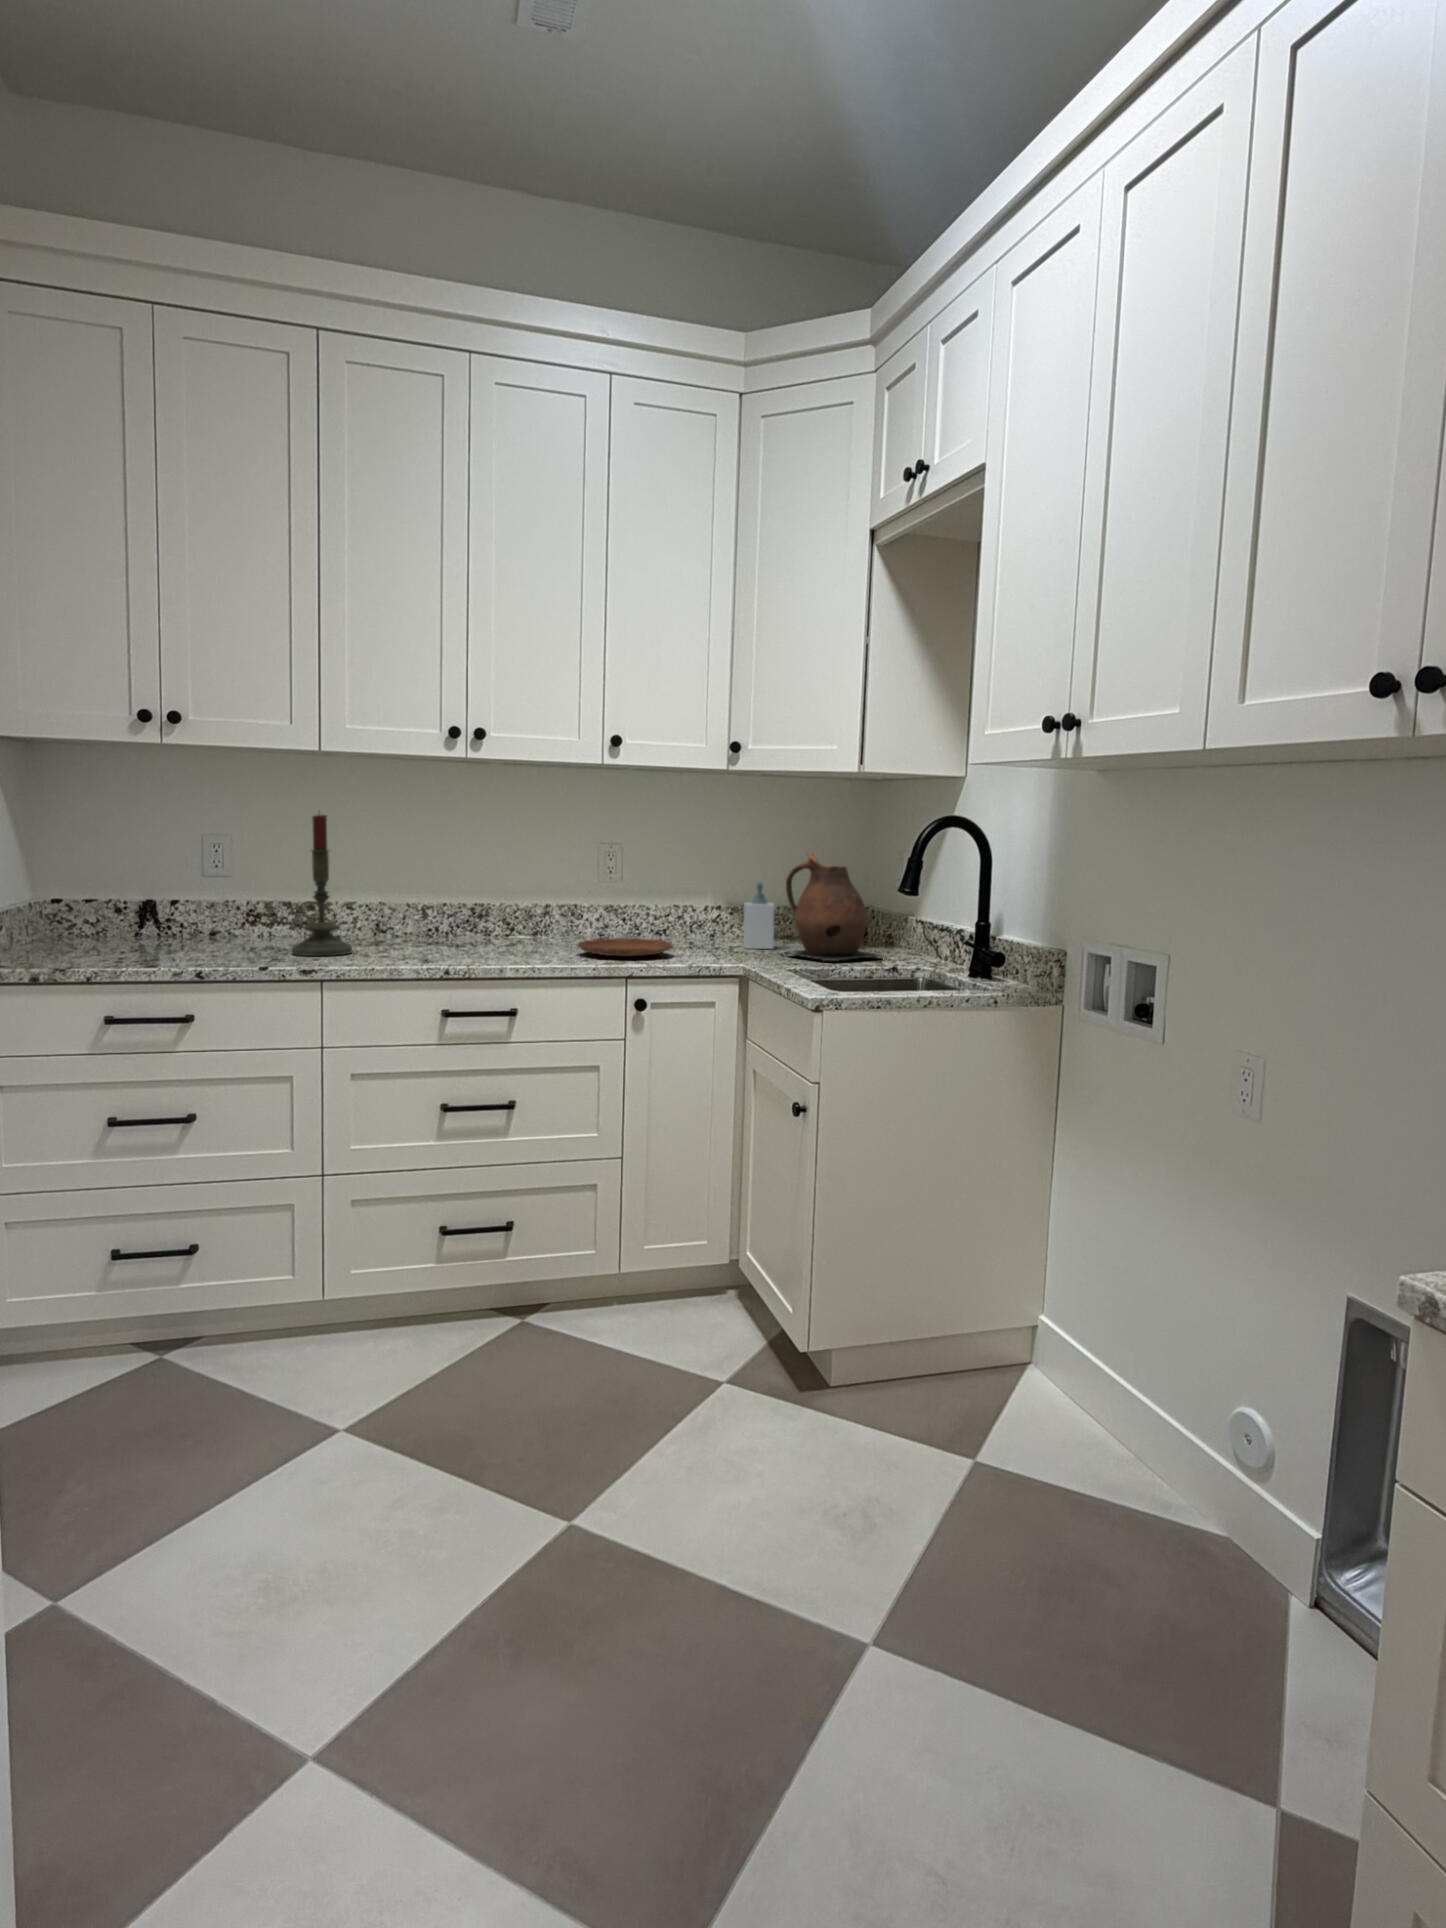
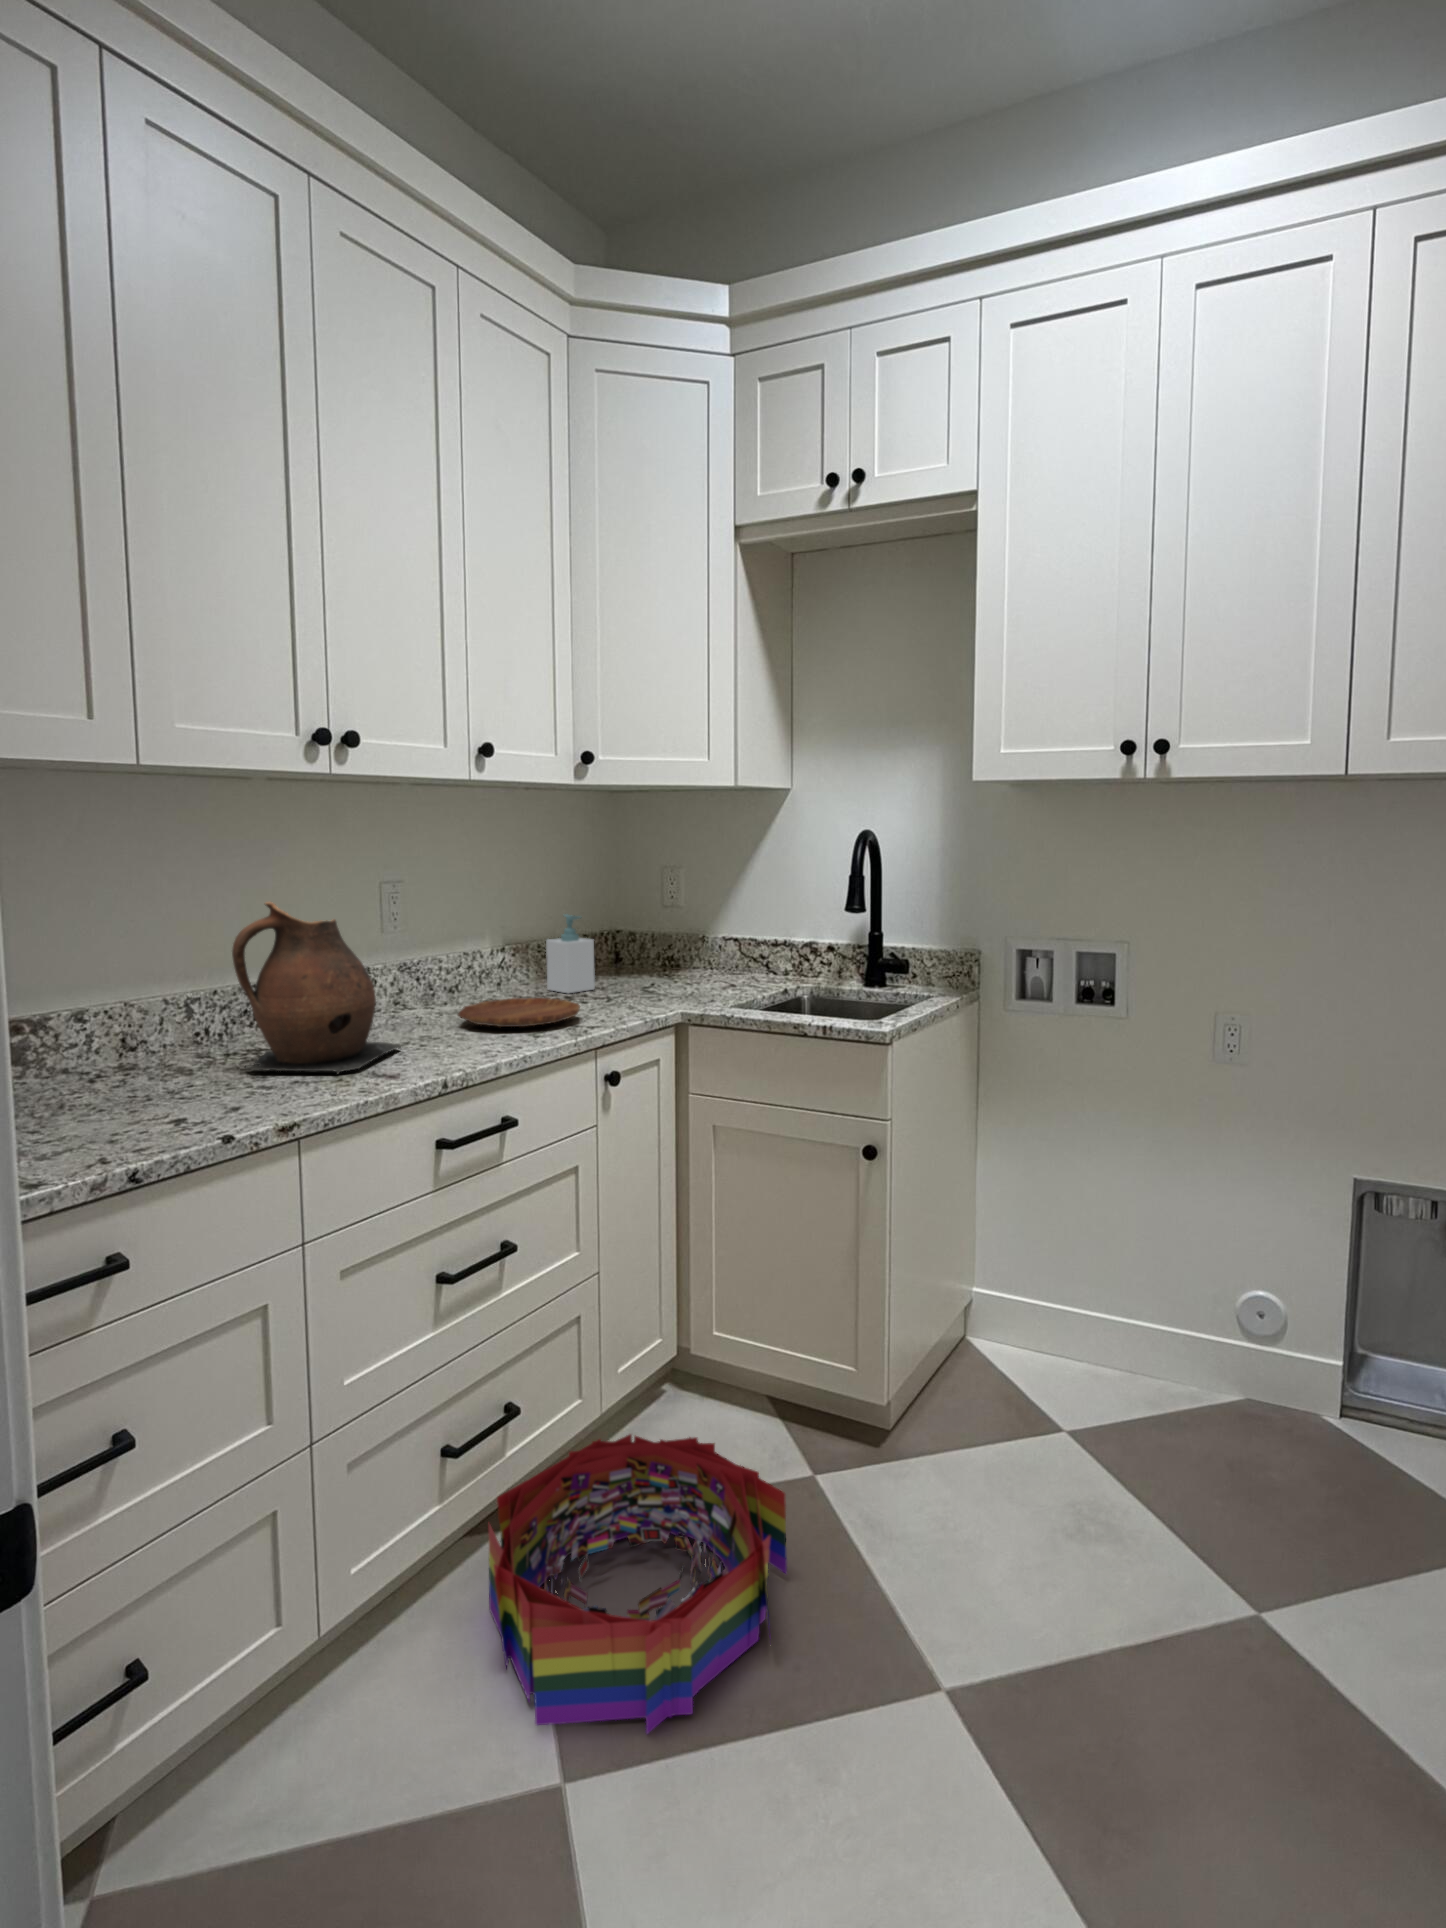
candle: present [292,815,352,956] -> none [111,865,216,1112]
ceramic pitcher: present [786,853,882,961] -> present [232,902,401,1075]
storage bin: none [366,1280,611,1465] -> present [489,1434,787,1733]

